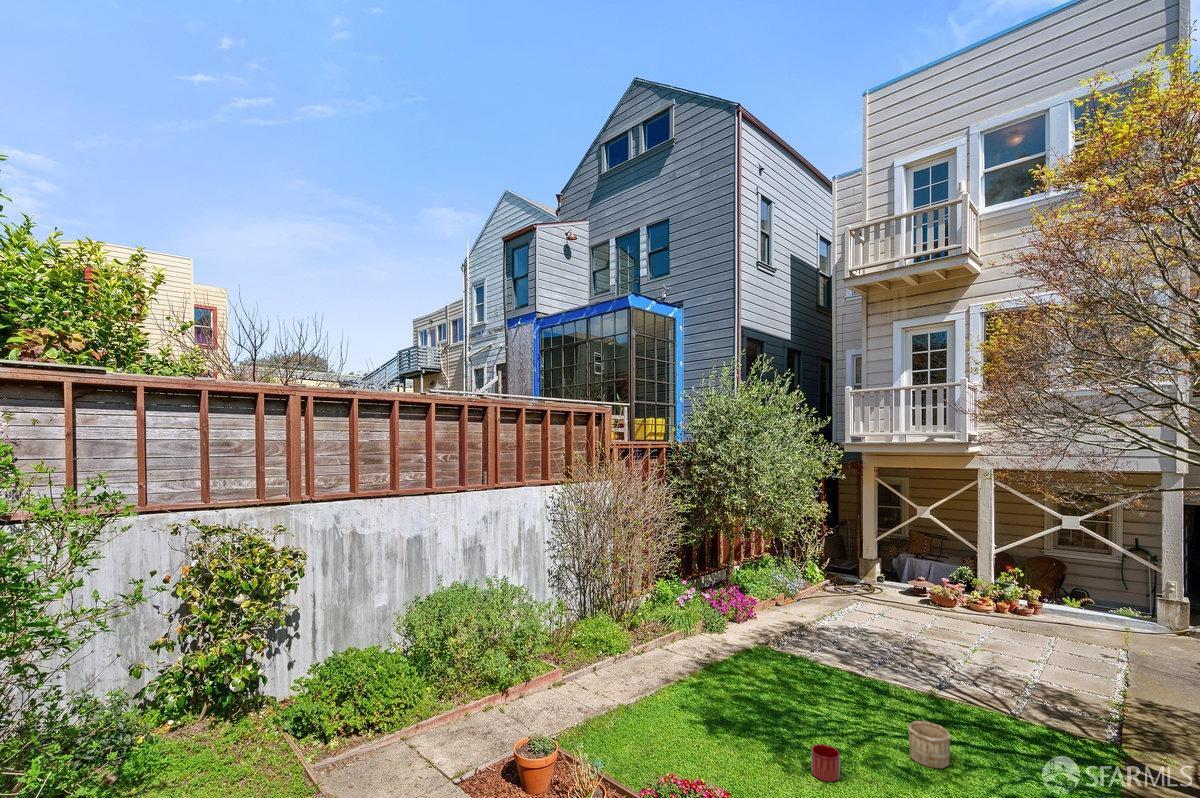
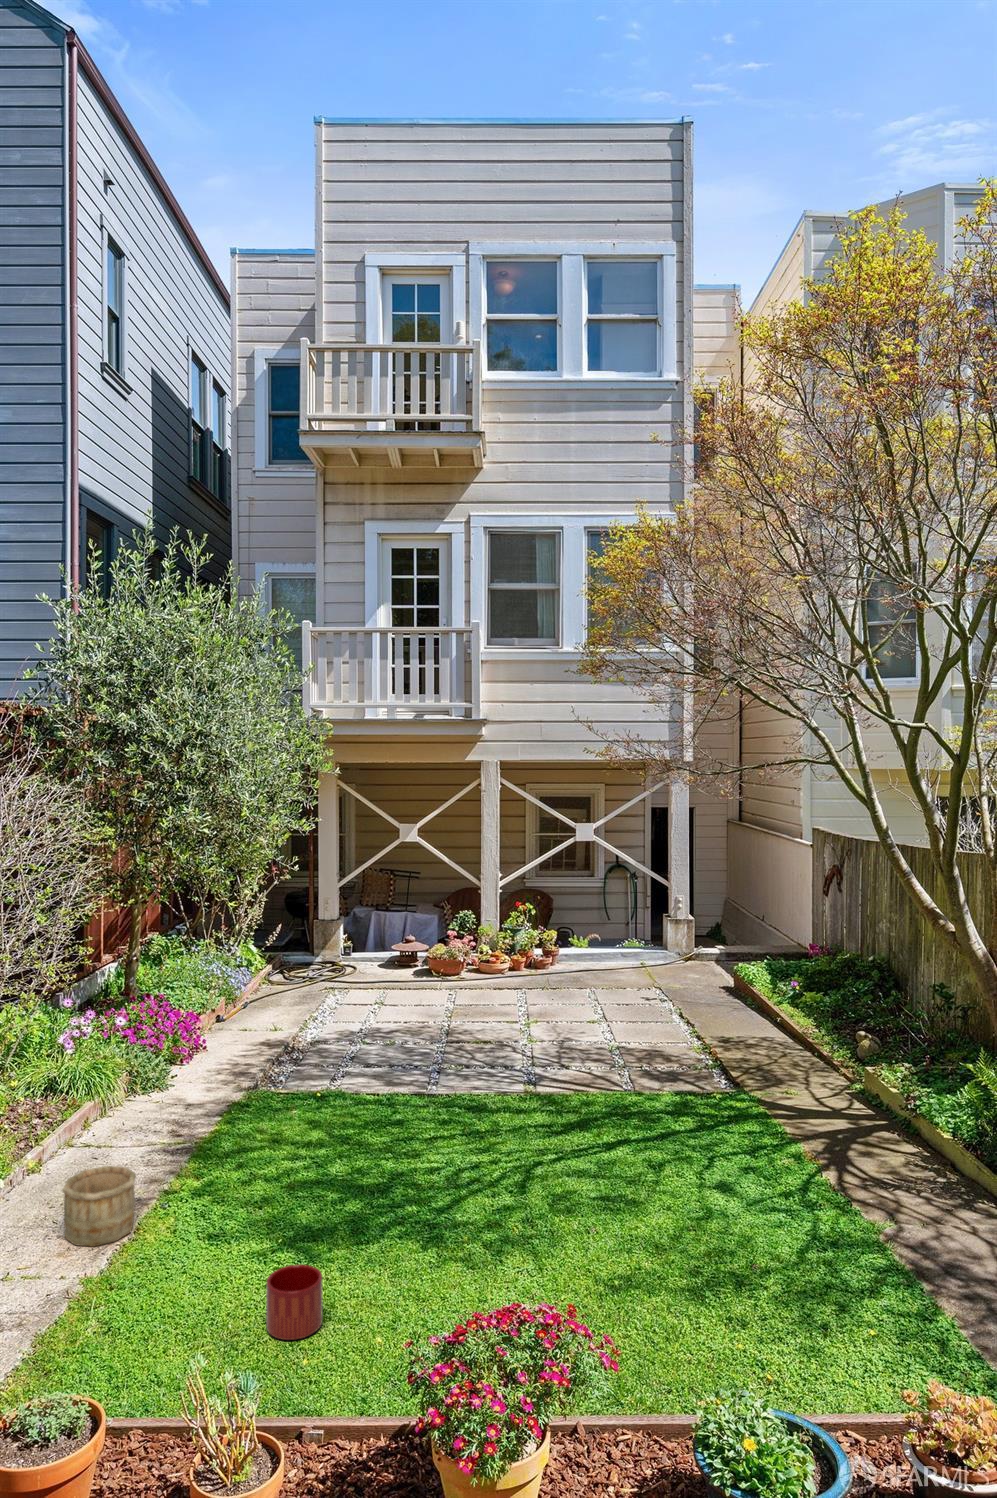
wooden bucket: present [908,721,951,768] -> present [62,1166,136,1247]

